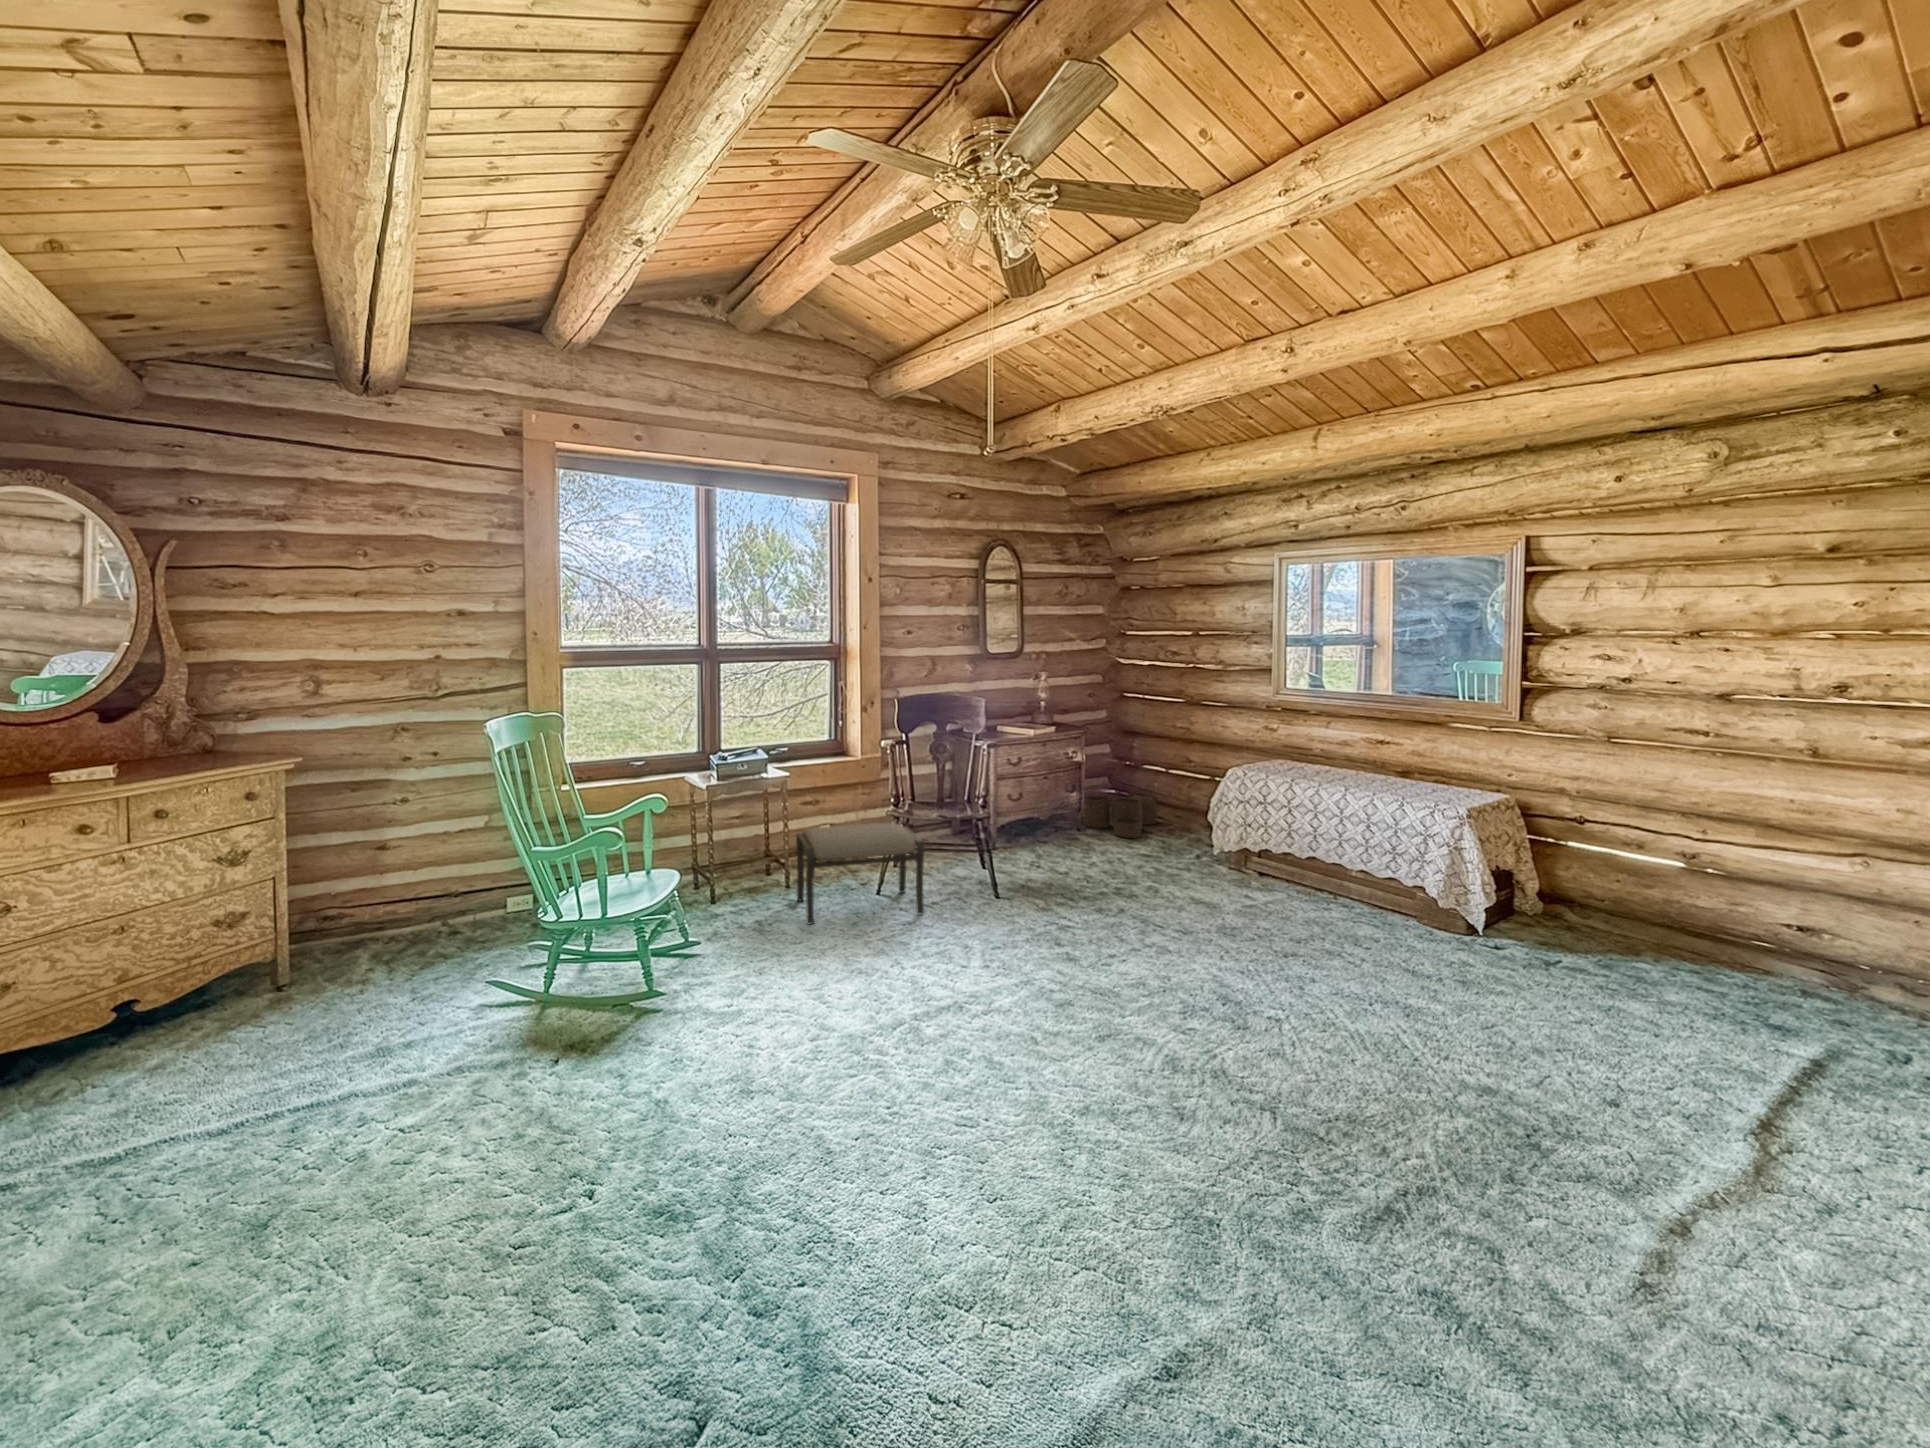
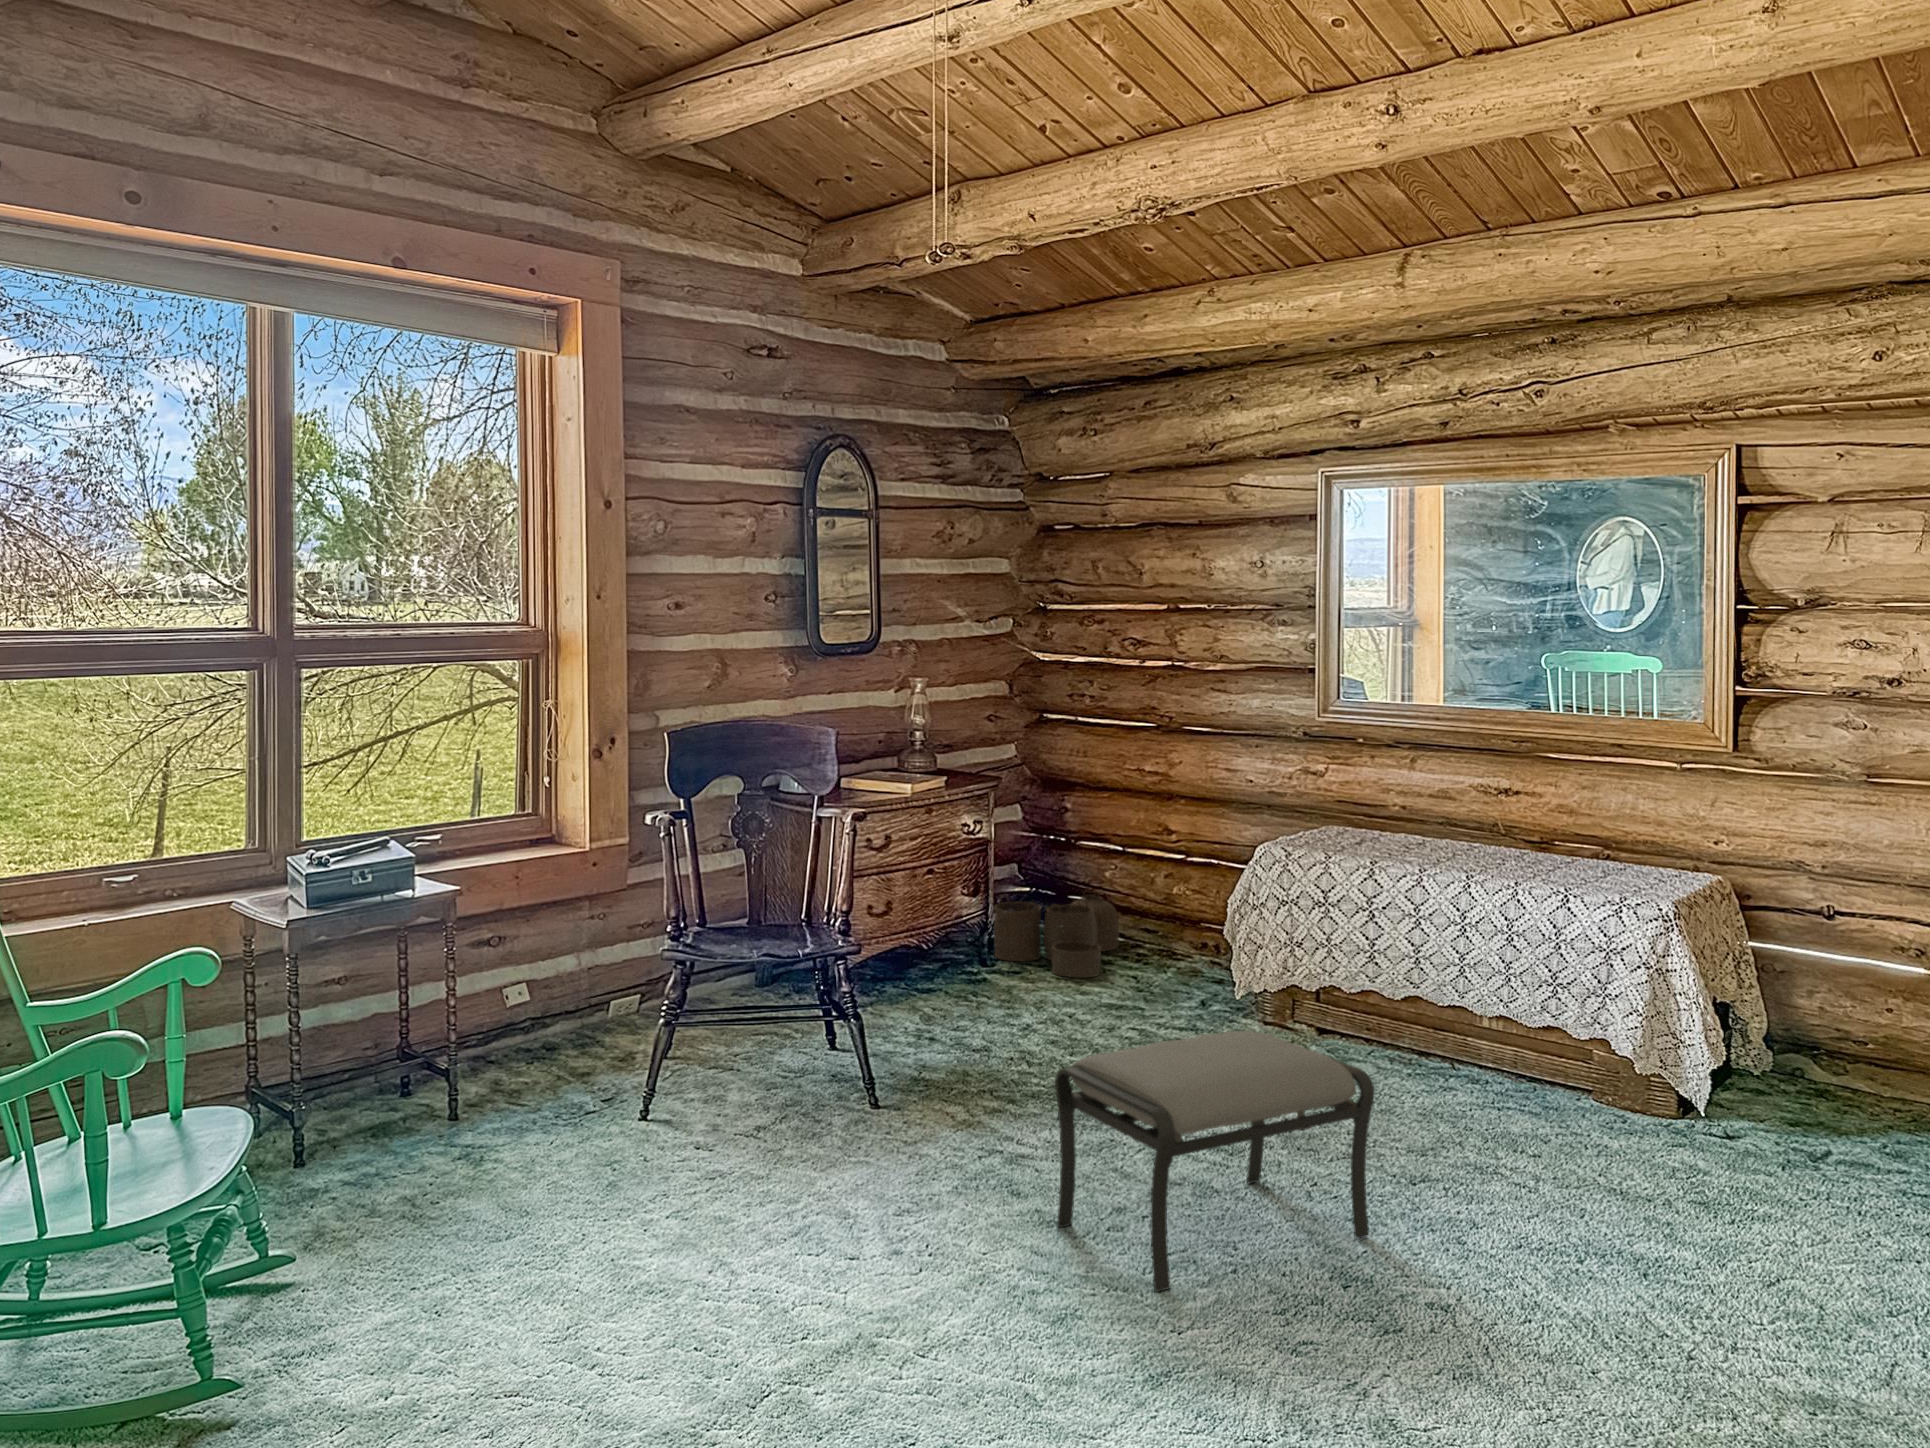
ottoman: present [796,823,924,924] -> present [1055,1031,1375,1292]

